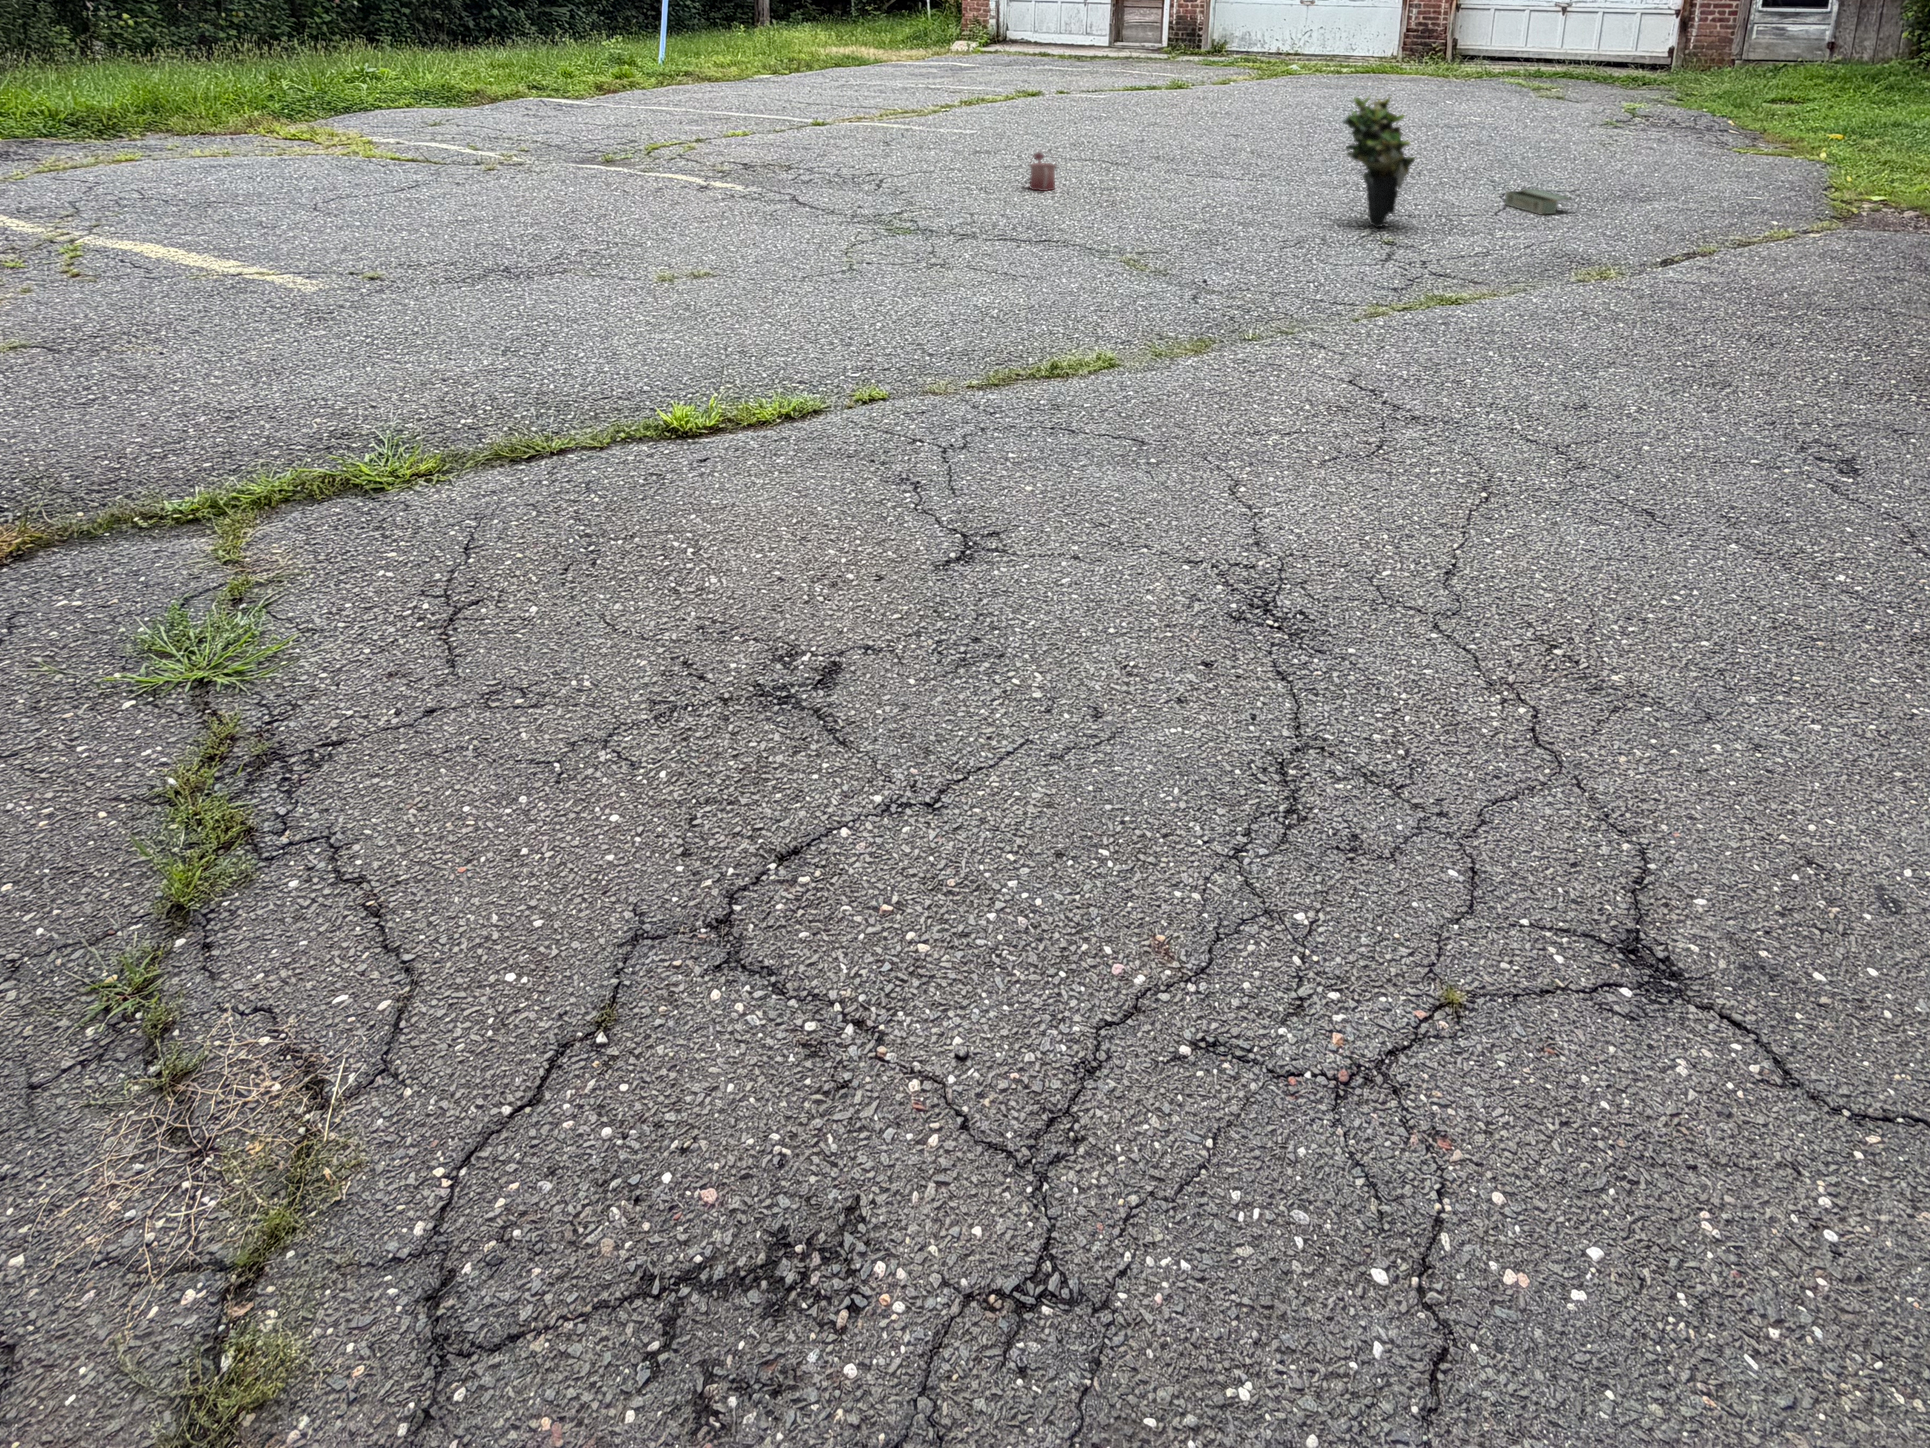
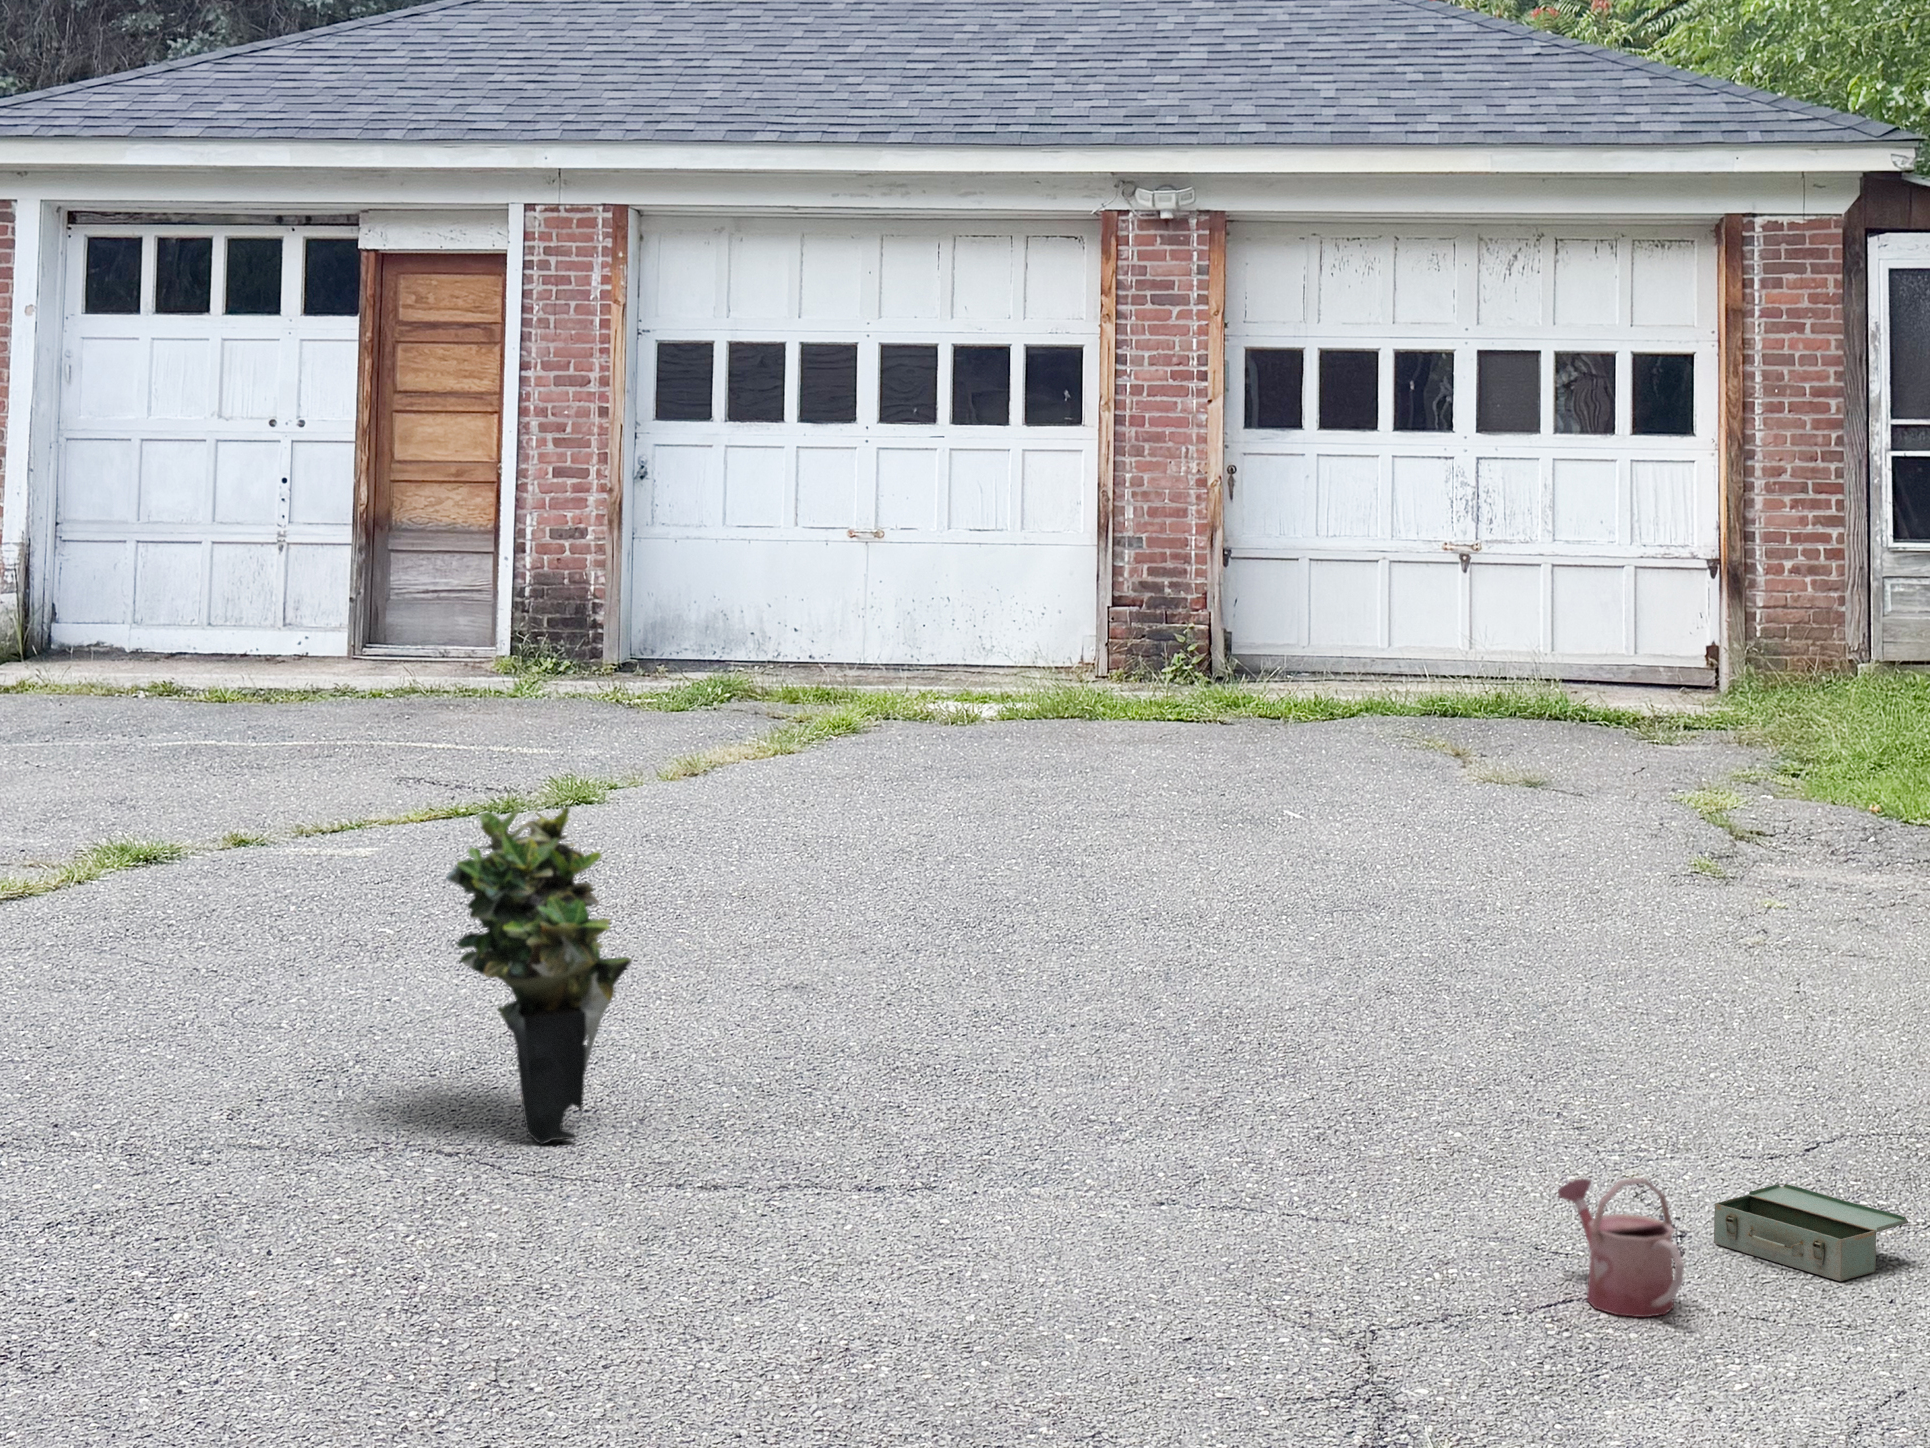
potted plant: present [1343,97,1415,227] -> present [446,807,632,1144]
watering can: present [1029,152,1056,191] -> present [1558,1178,1684,1317]

